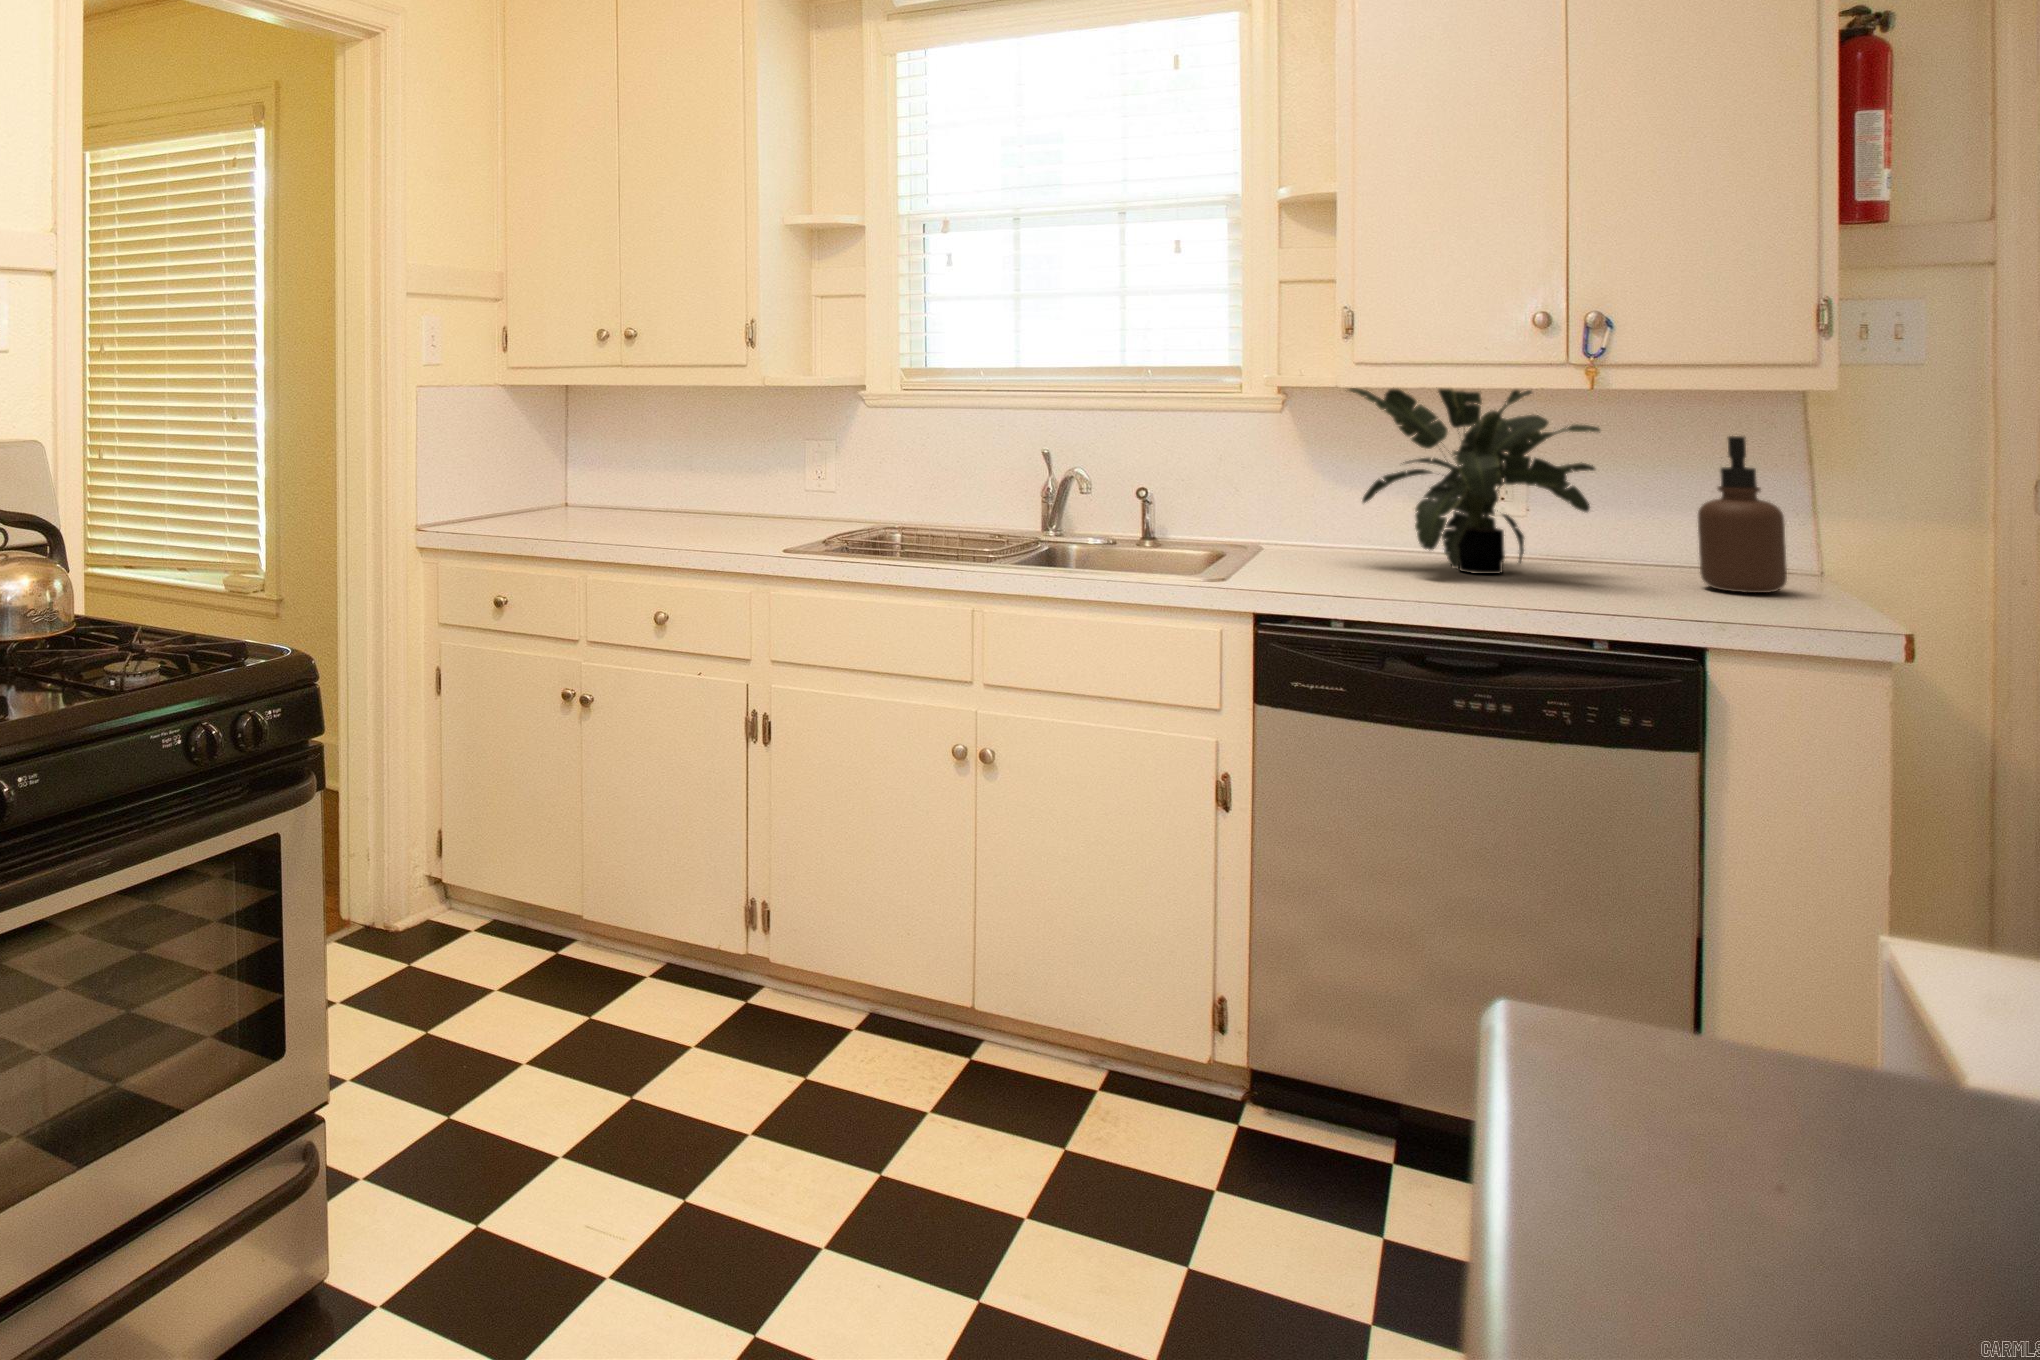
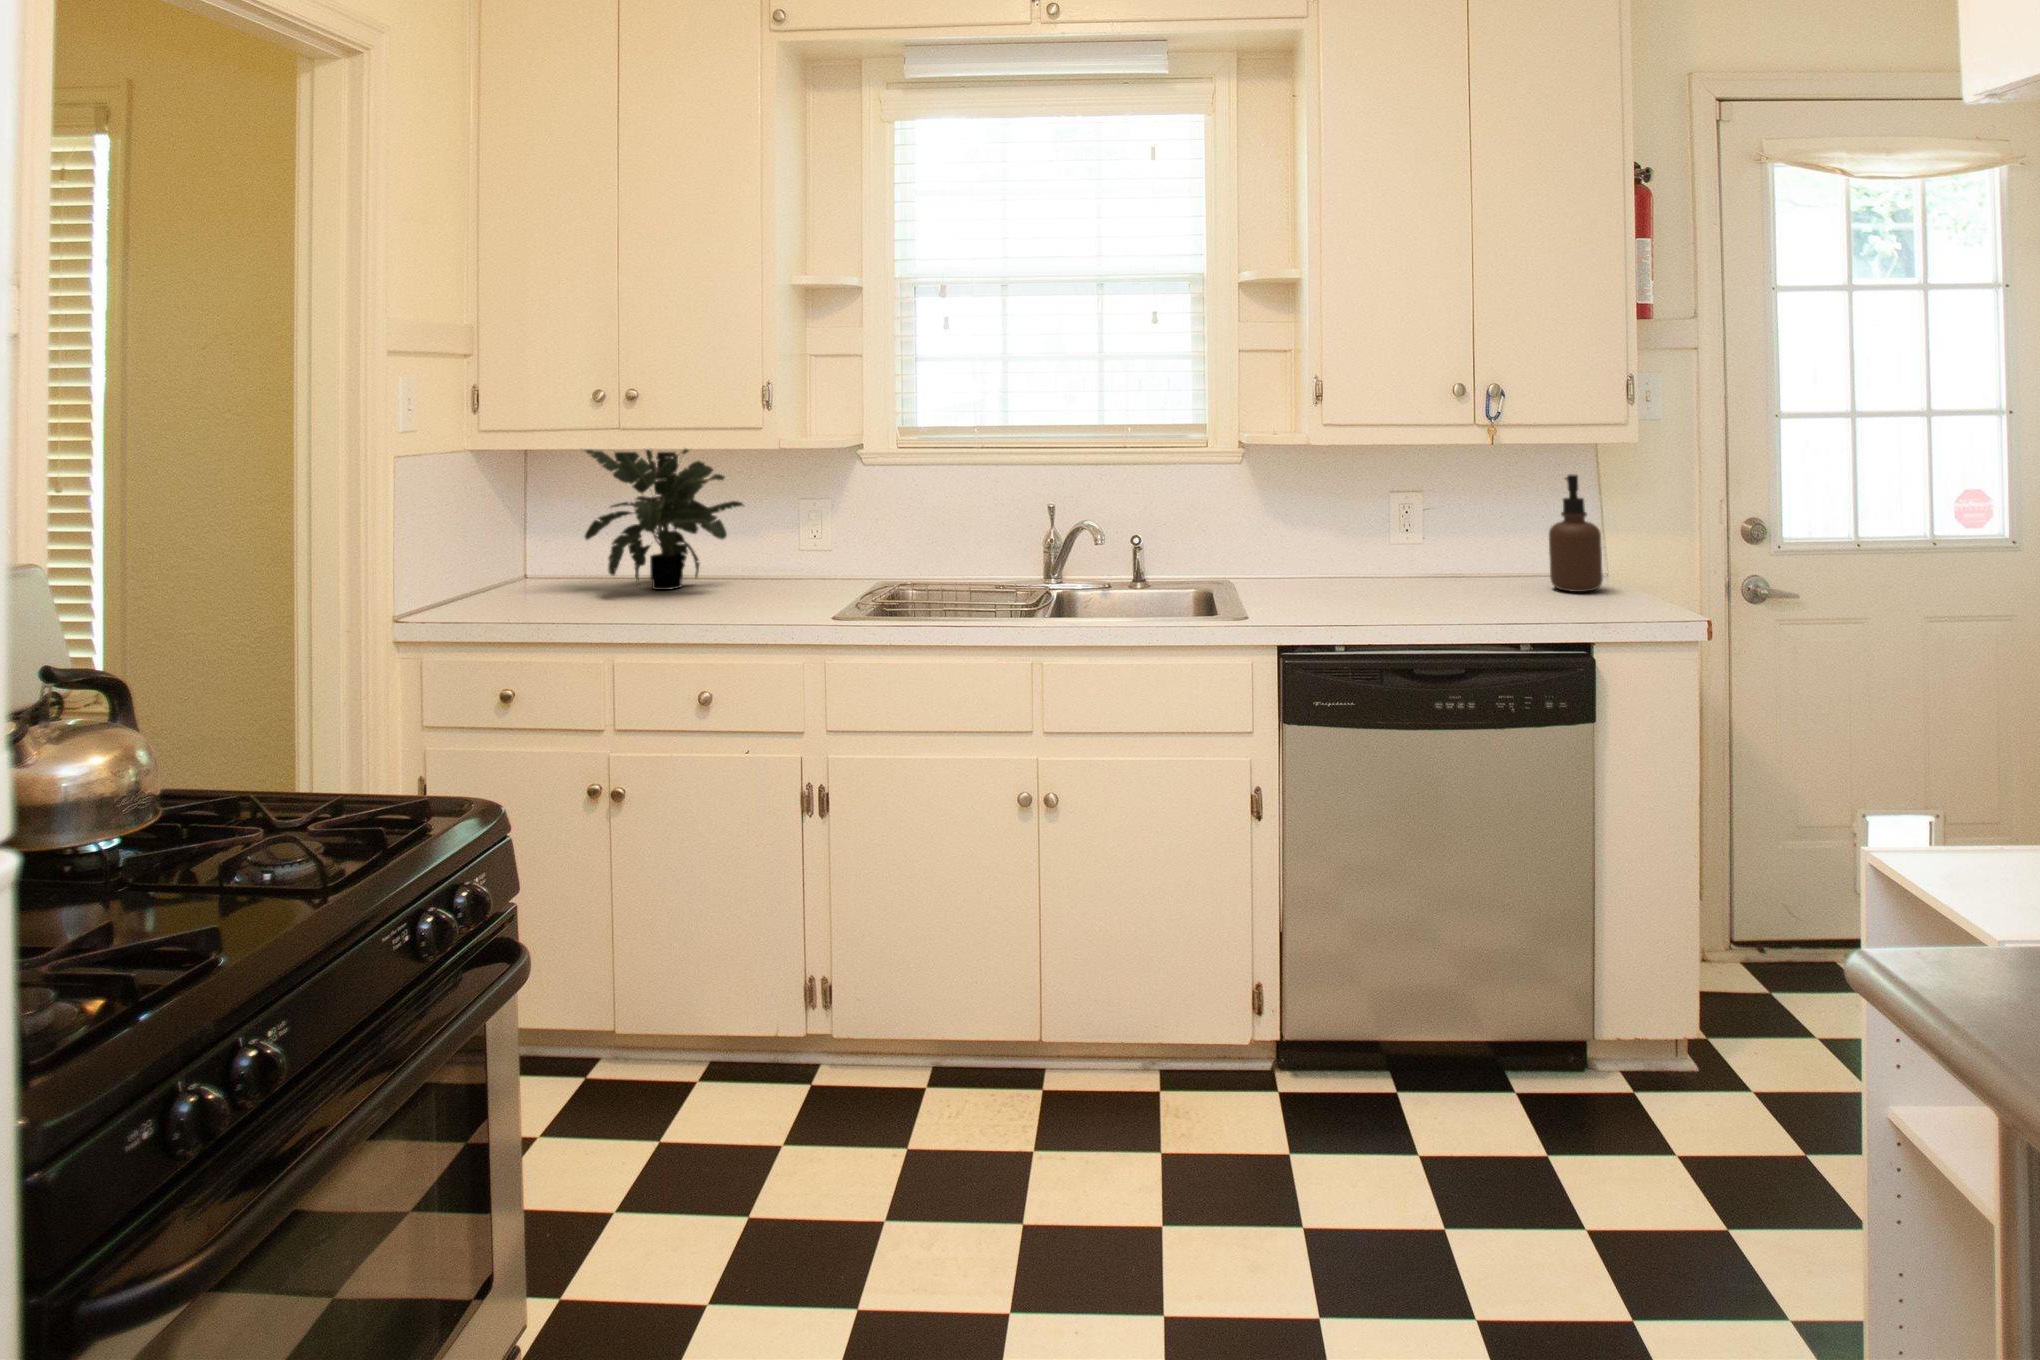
potted plant: present [1350,388,1600,574] -> present [581,448,744,590]

